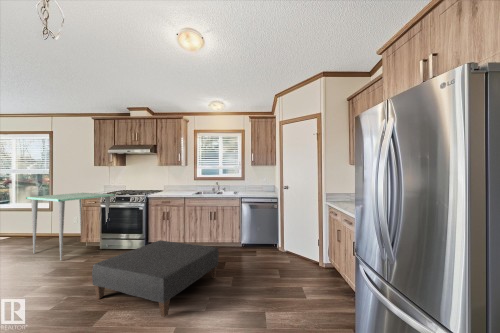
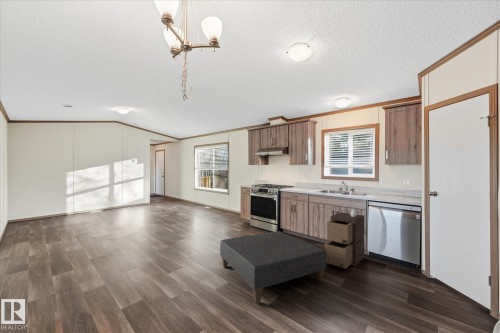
dining table: present [26,193,115,260] -> none [207,185,256,232]
storage cabinet: none [211,206,239,261] -> present [325,209,364,269]

